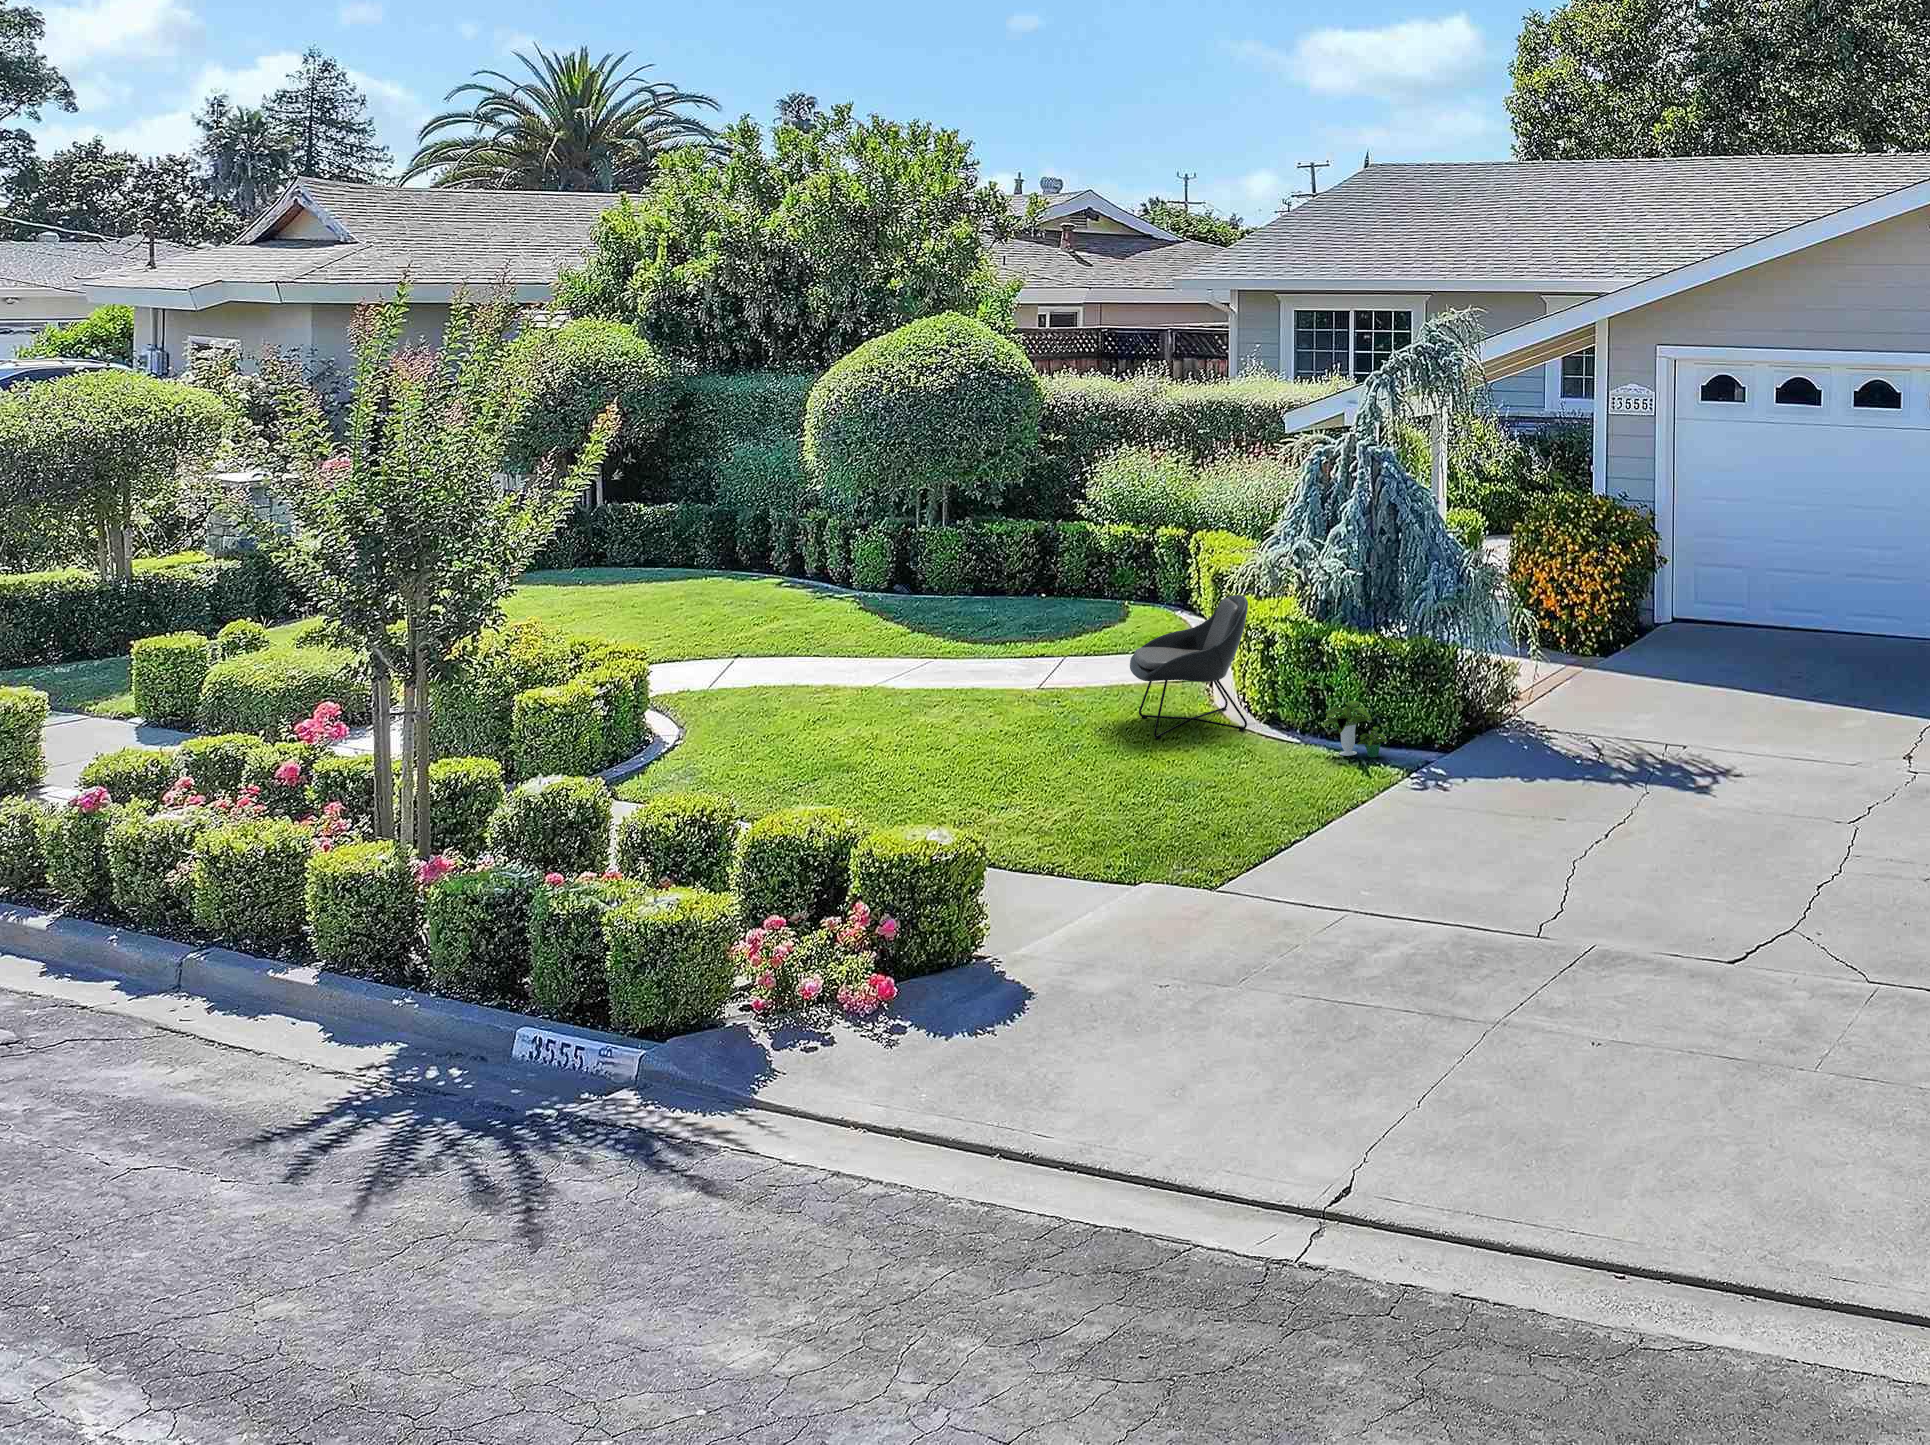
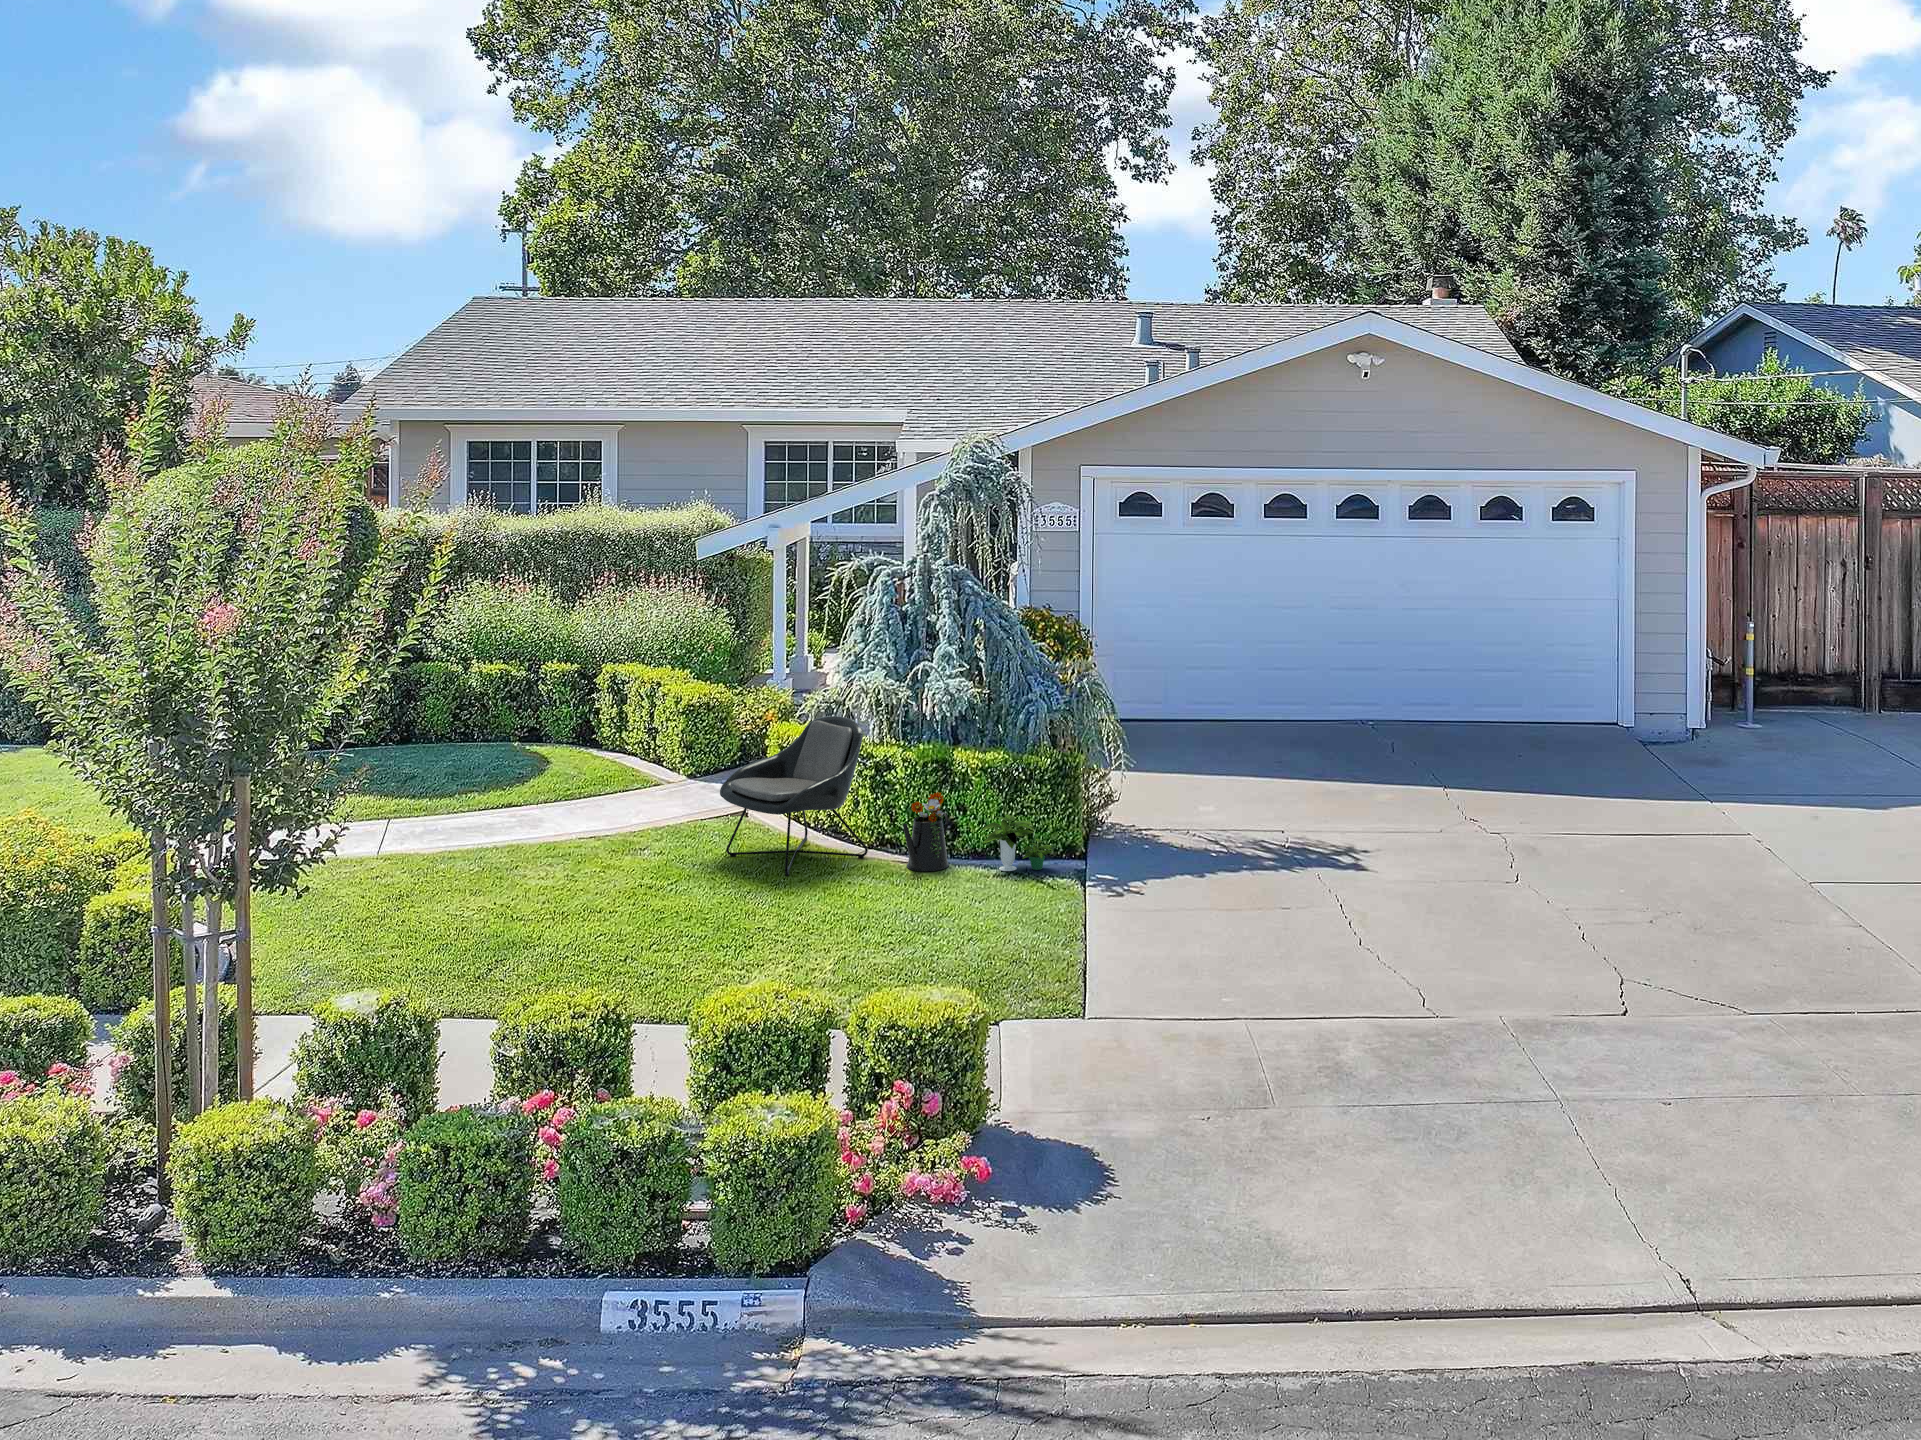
watering can: none [1252,672,1311,748] -> present [903,792,949,871]

